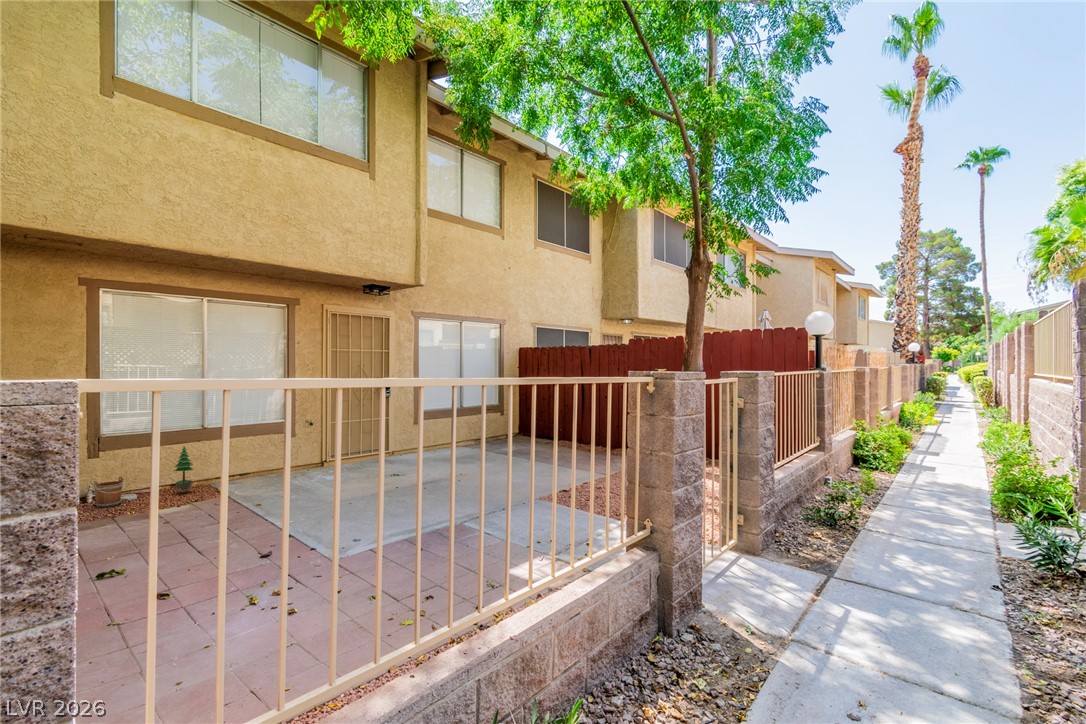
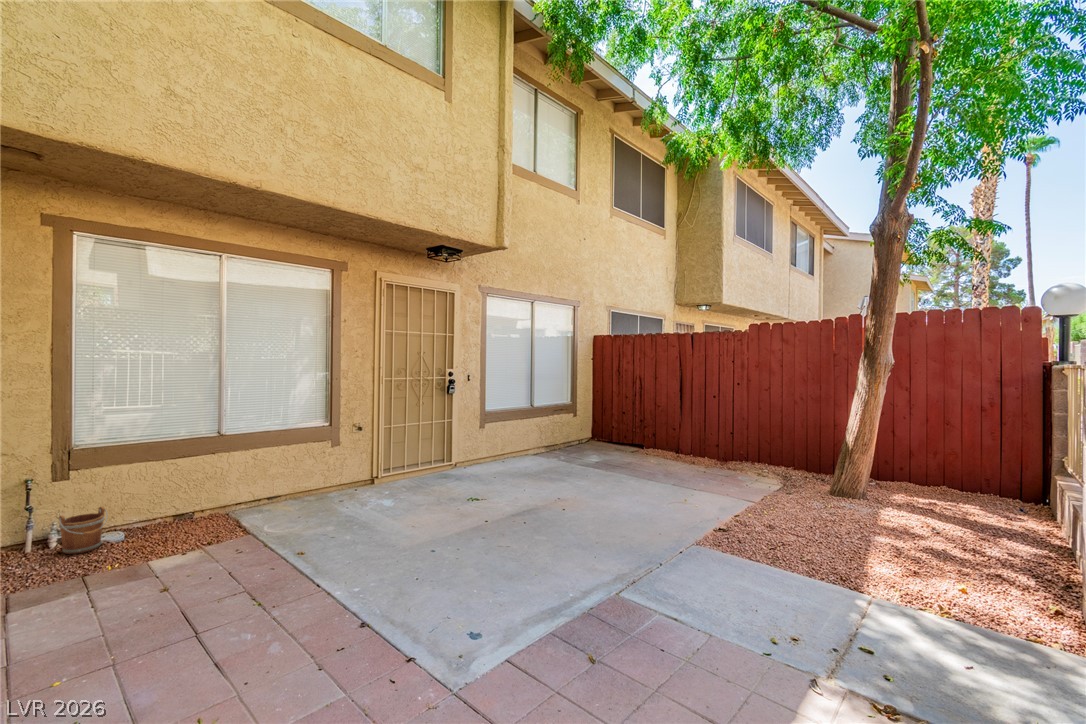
potted tree: present [174,446,193,493] -> none [178,460,208,526]

